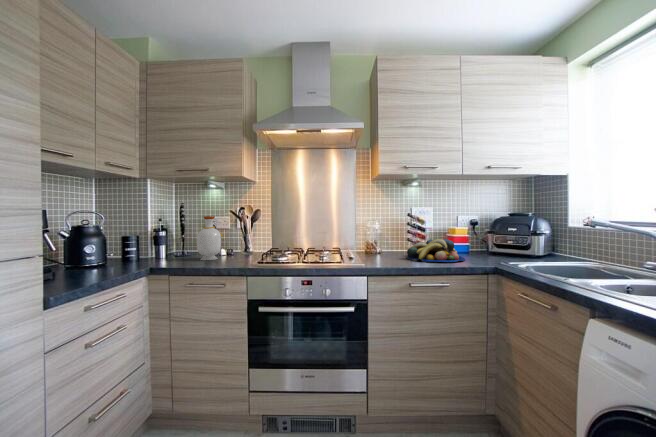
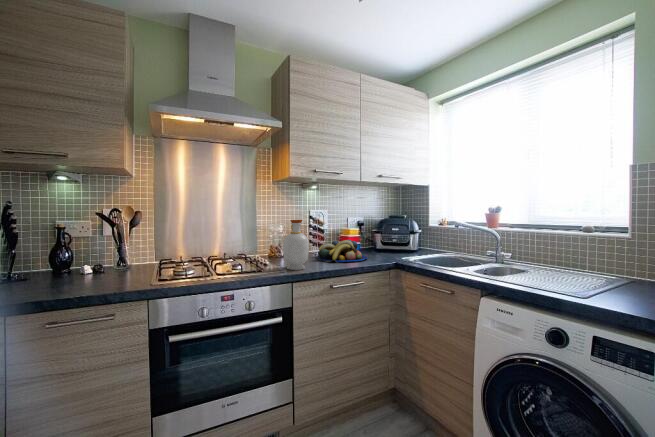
bottle: present [197,216,222,260] -> present [283,220,309,270]

